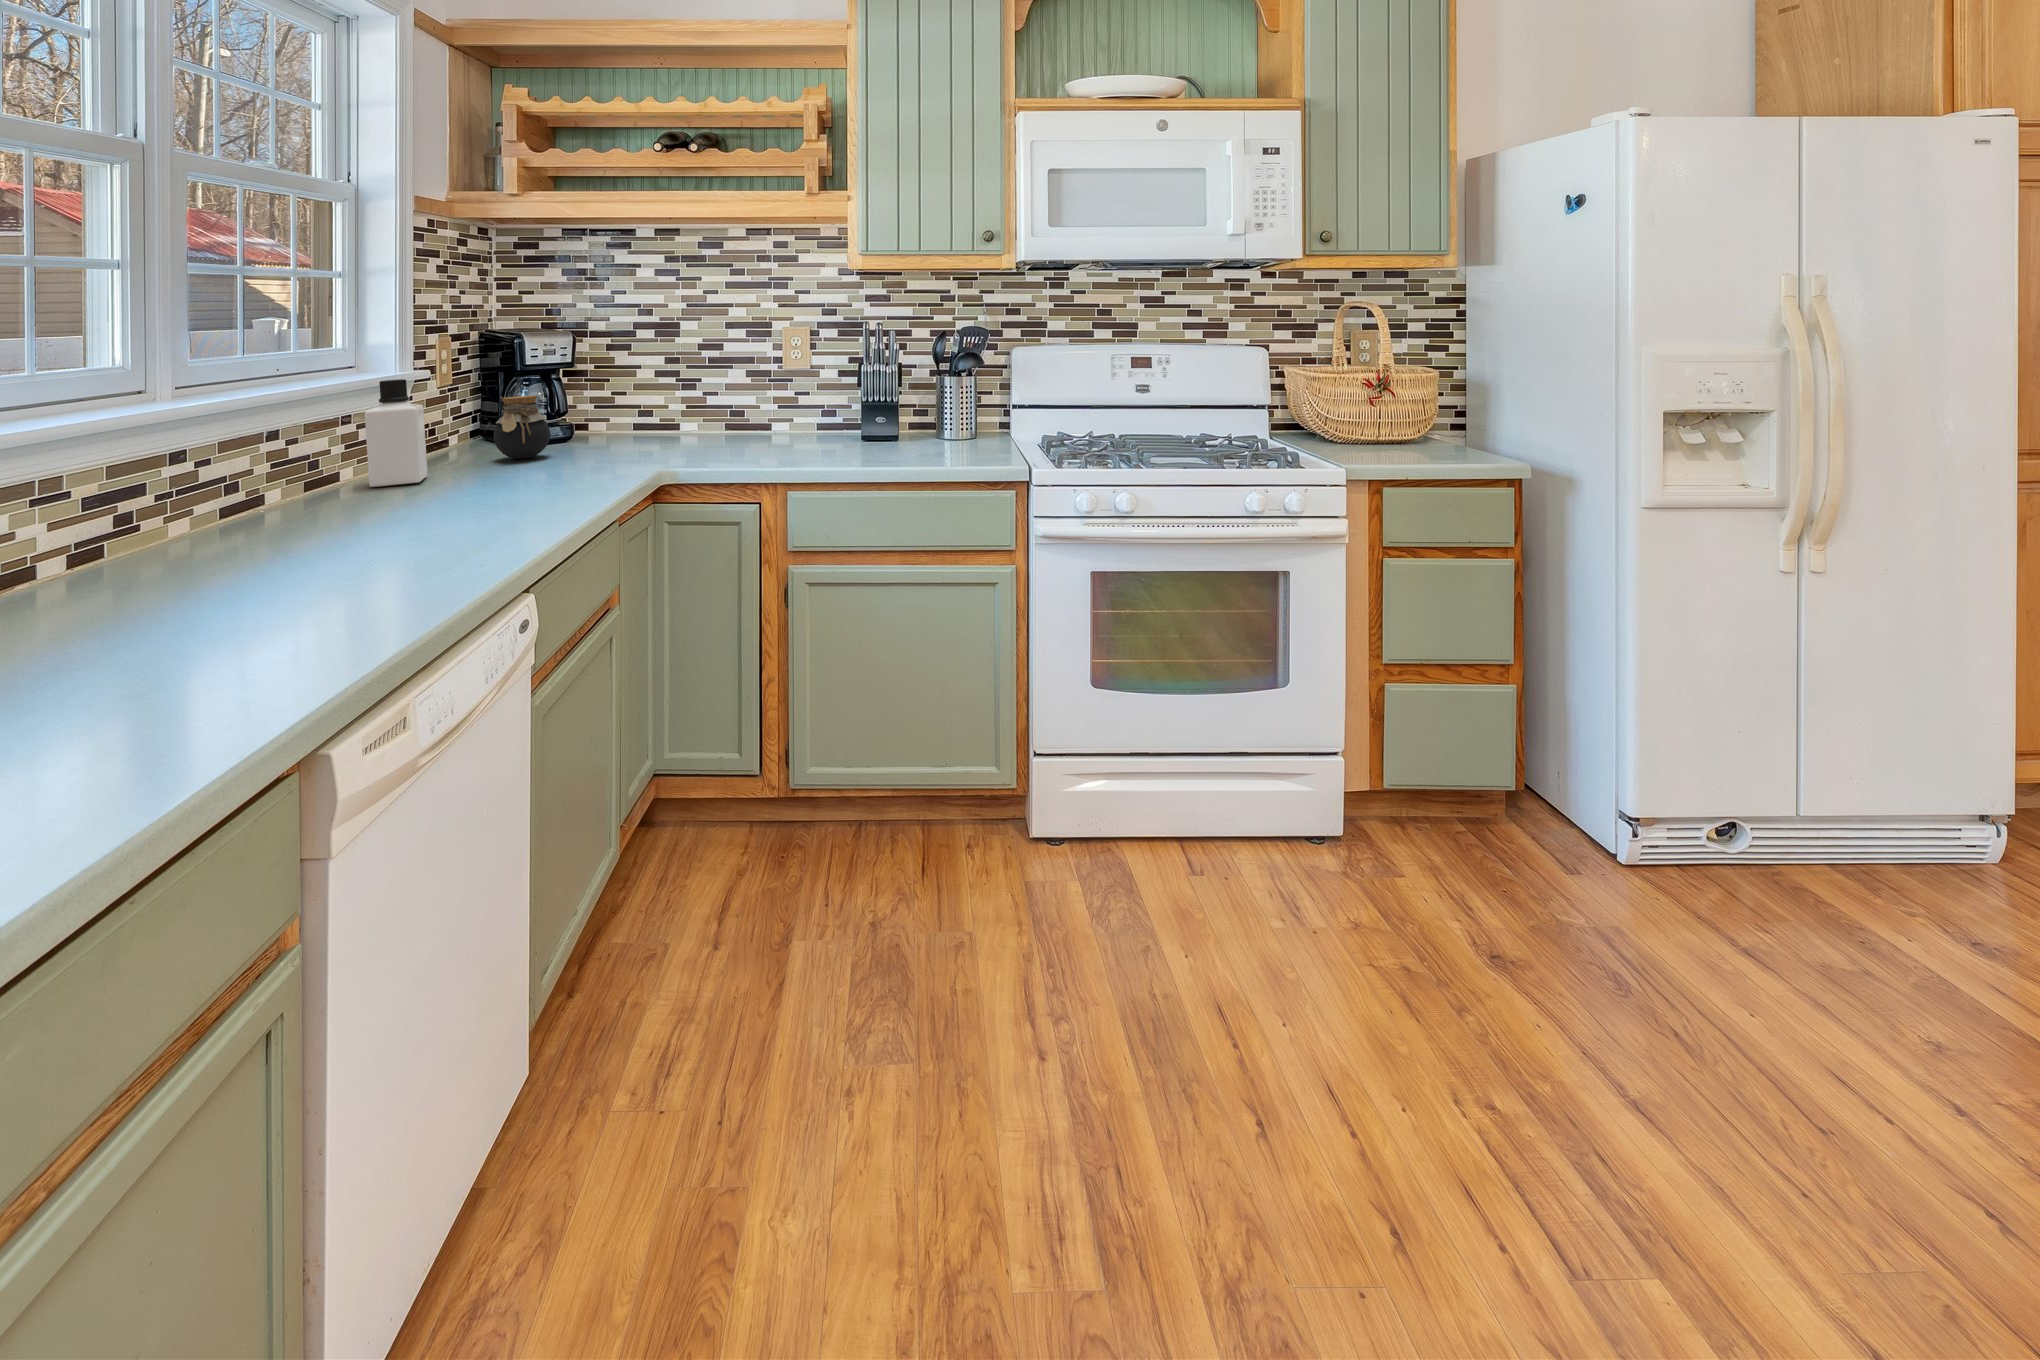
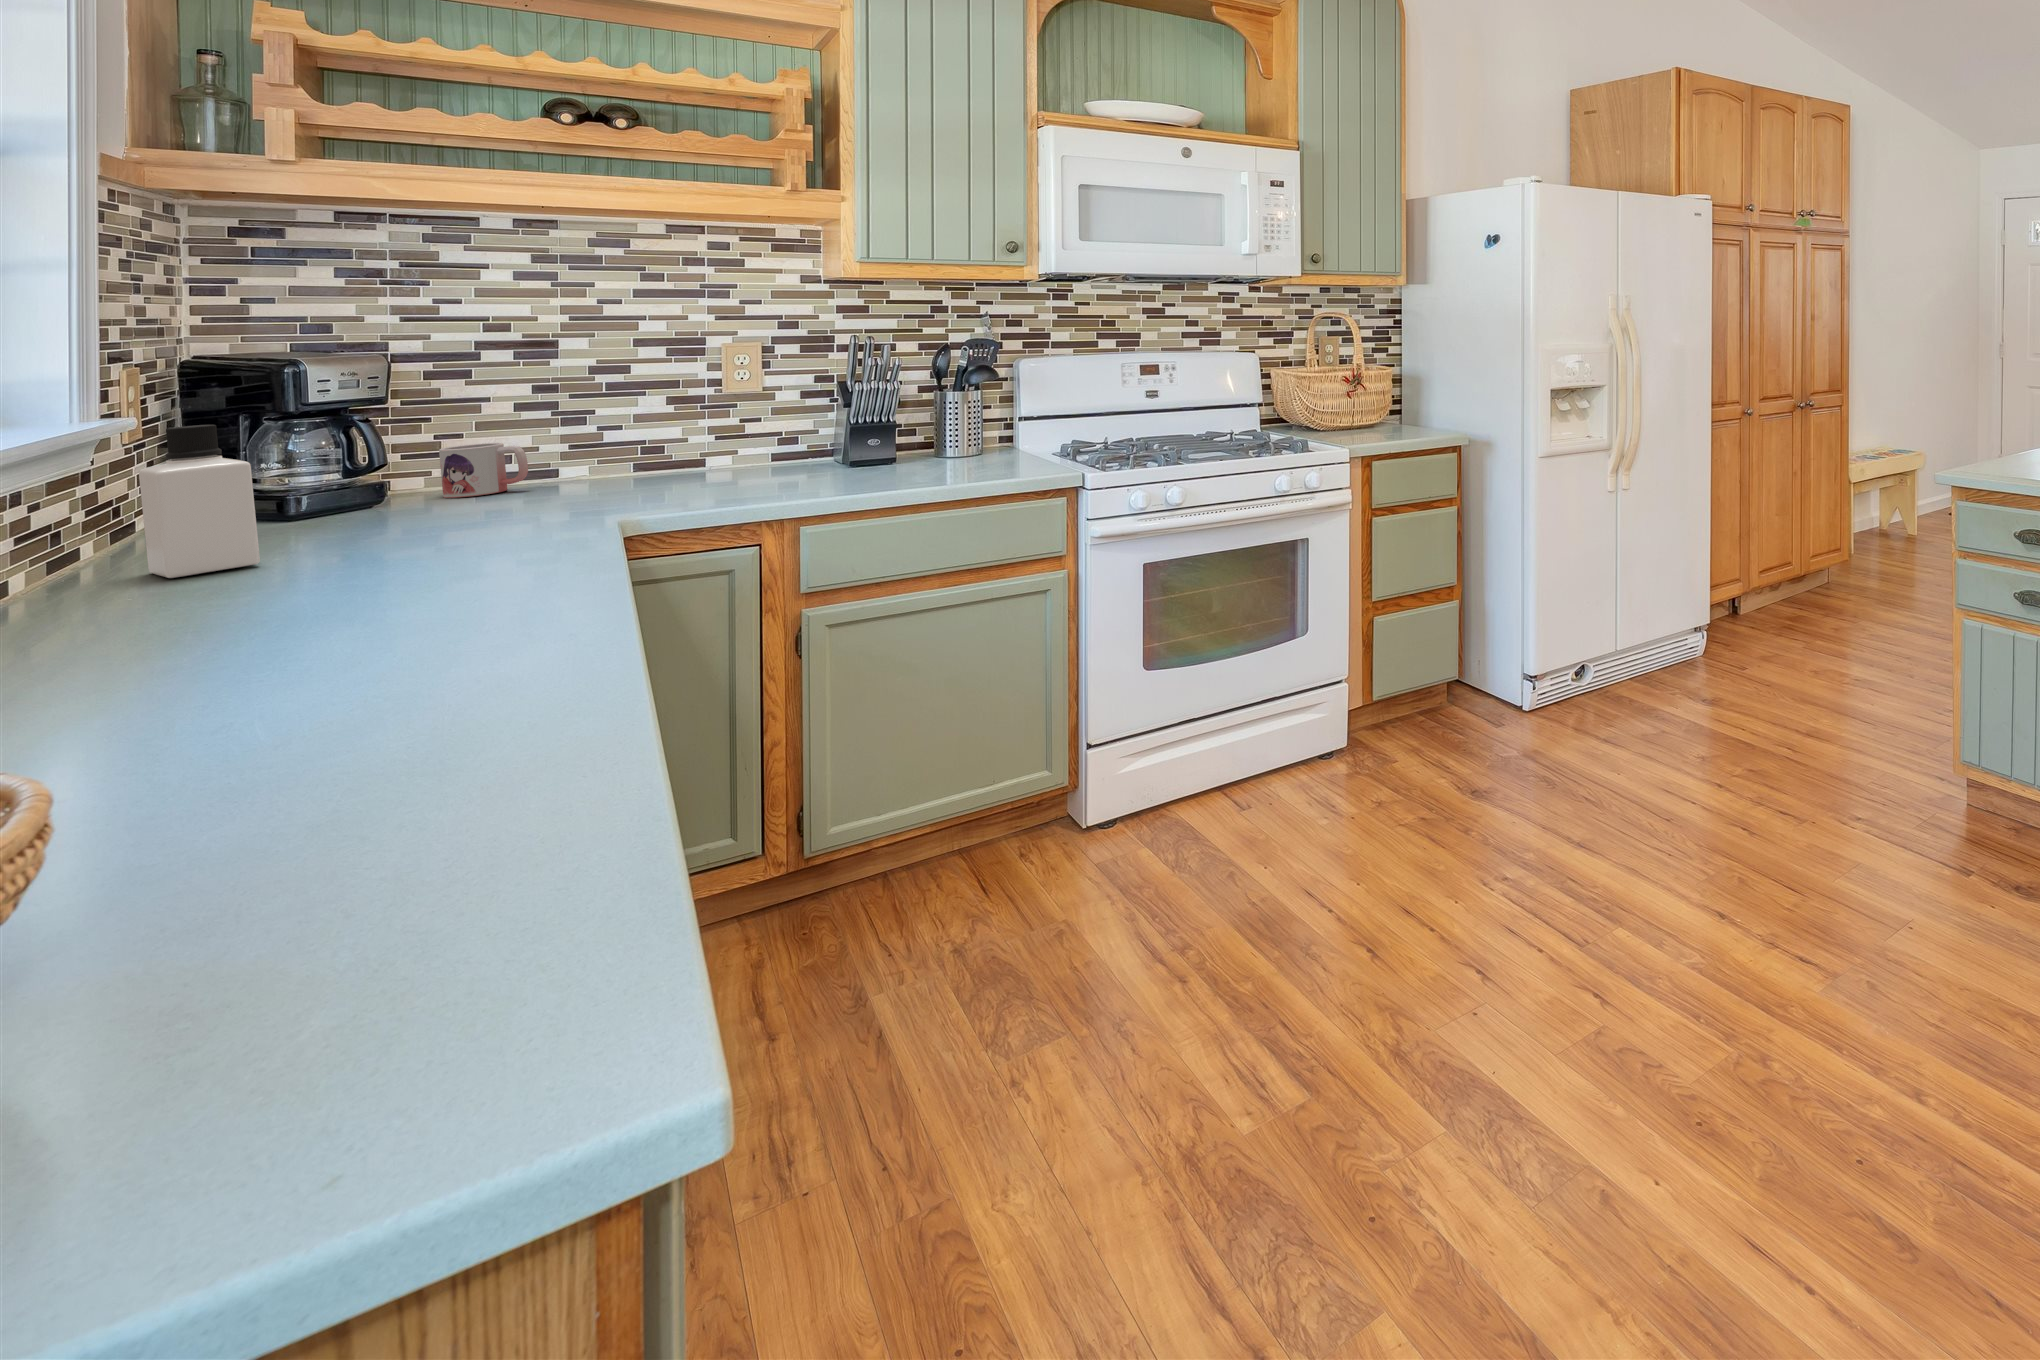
jar: present [494,396,550,459] -> none [306,441,406,529]
mug: none [608,399,655,439] -> present [439,443,528,498]

